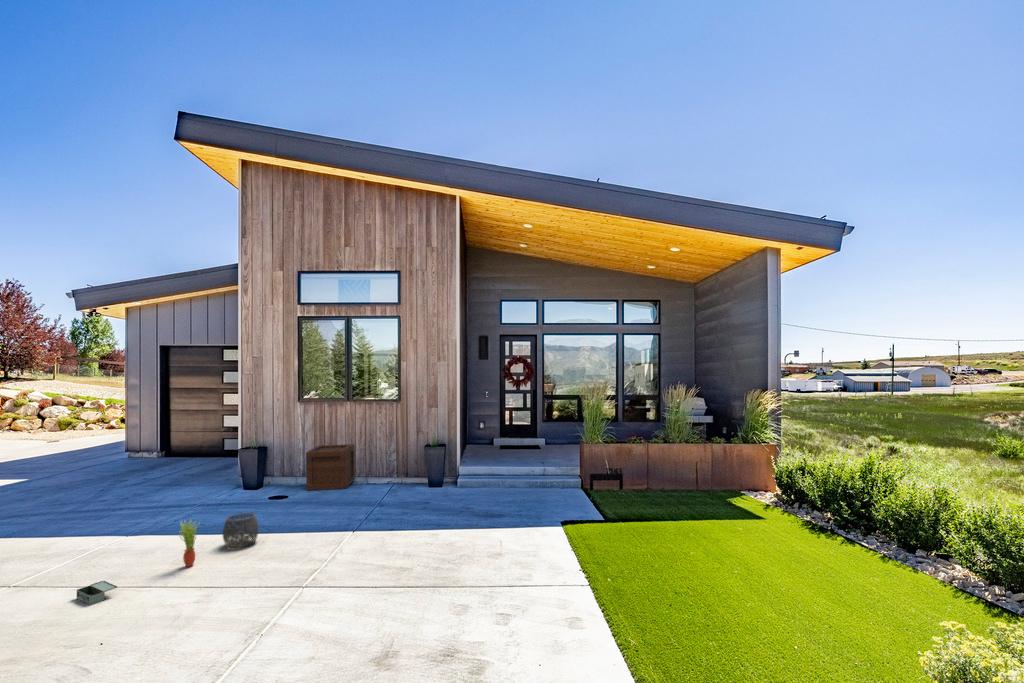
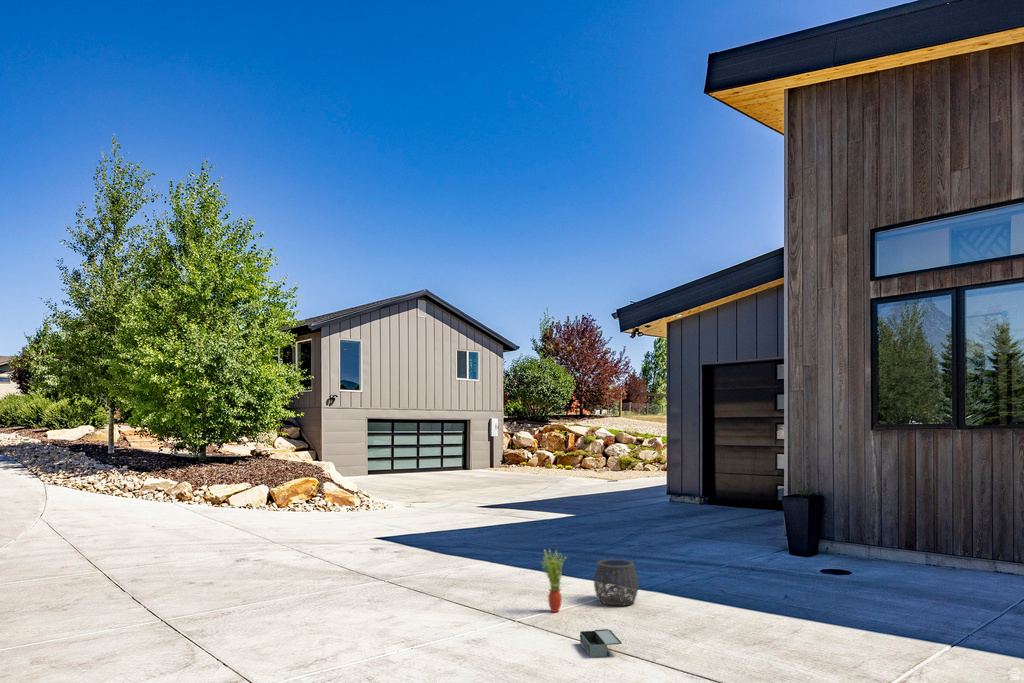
wooden crate: present [306,444,355,491] -> none [898,506,996,588]
woven basket: present [223,513,259,549] -> present [594,559,638,606]
potted plant: present [179,520,197,567] -> present [542,550,563,612]

